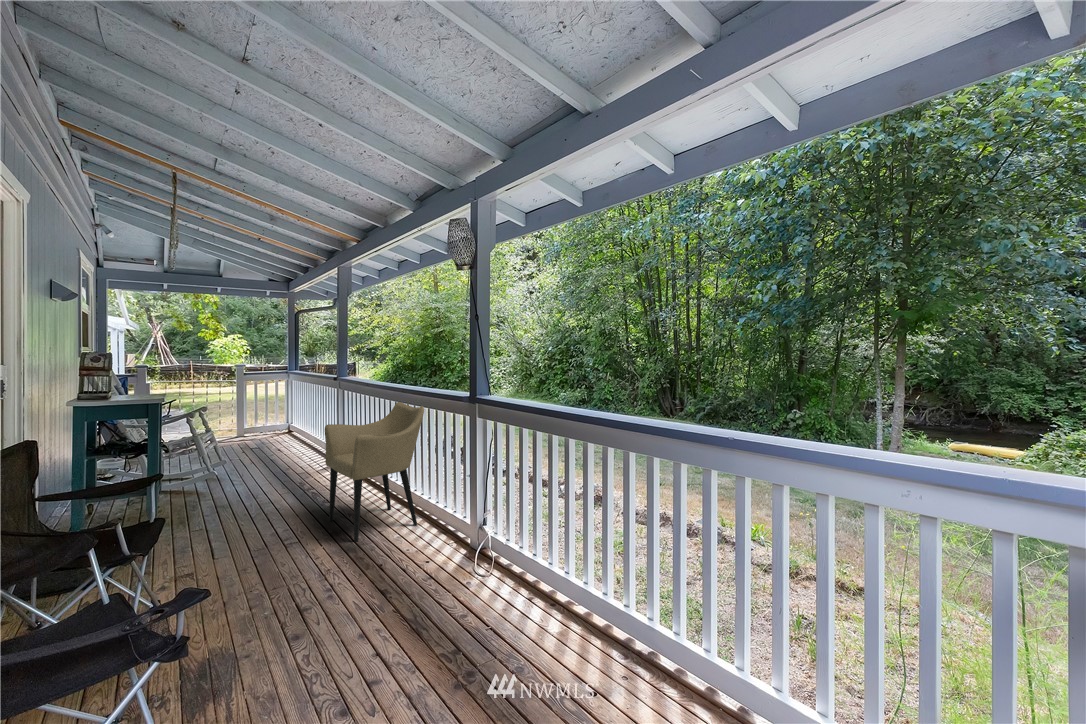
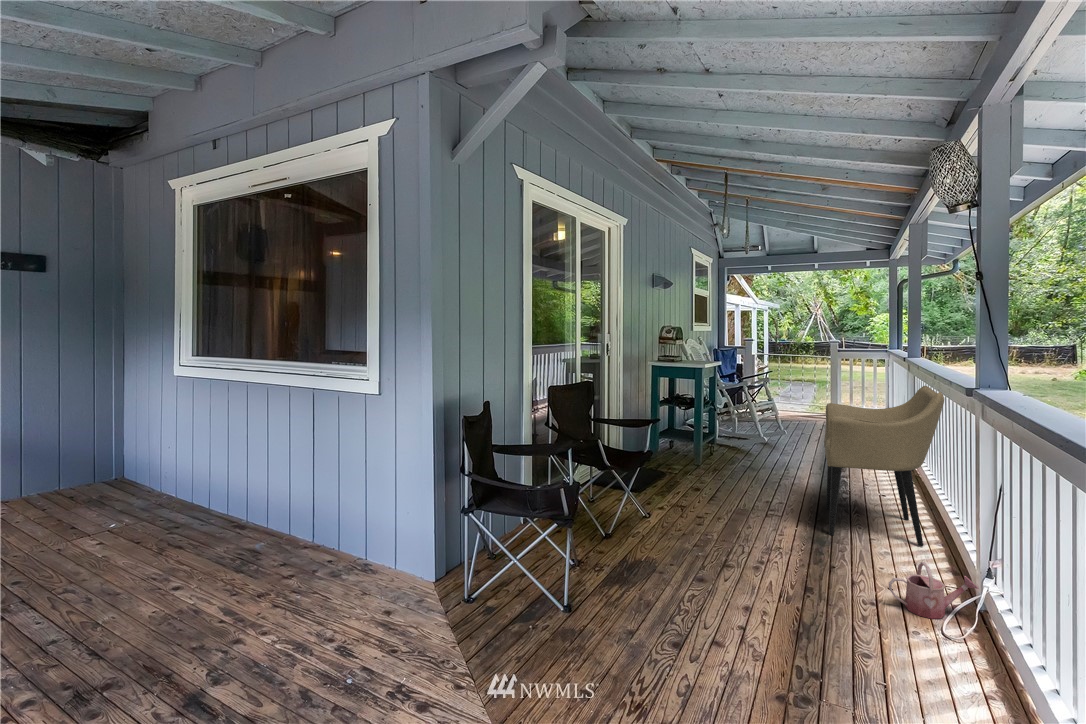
watering can: none [440,532,485,573] -> present [889,562,978,619]

